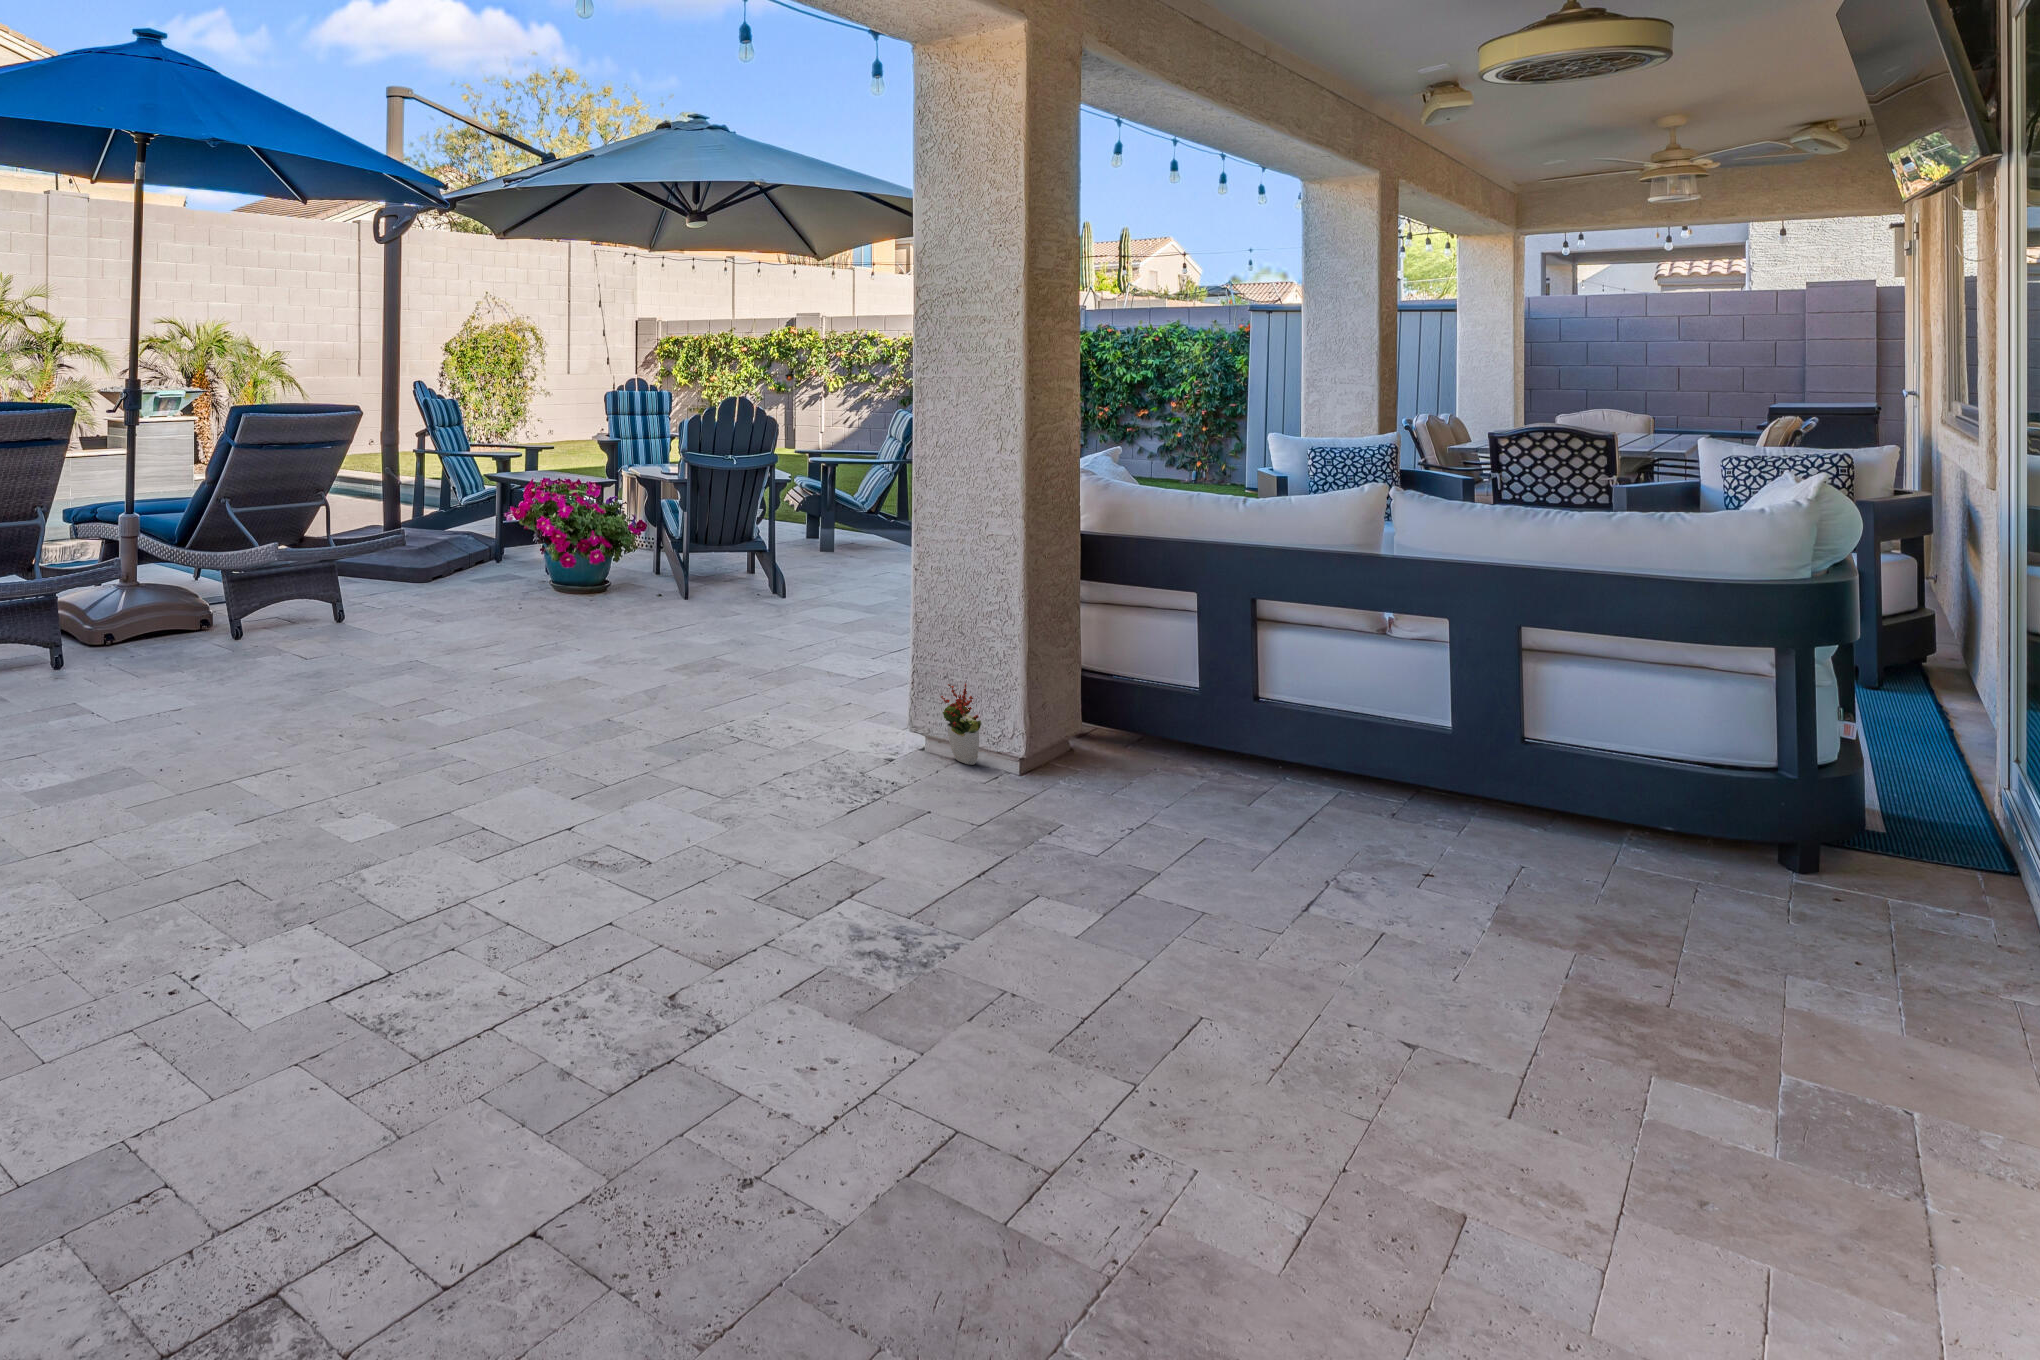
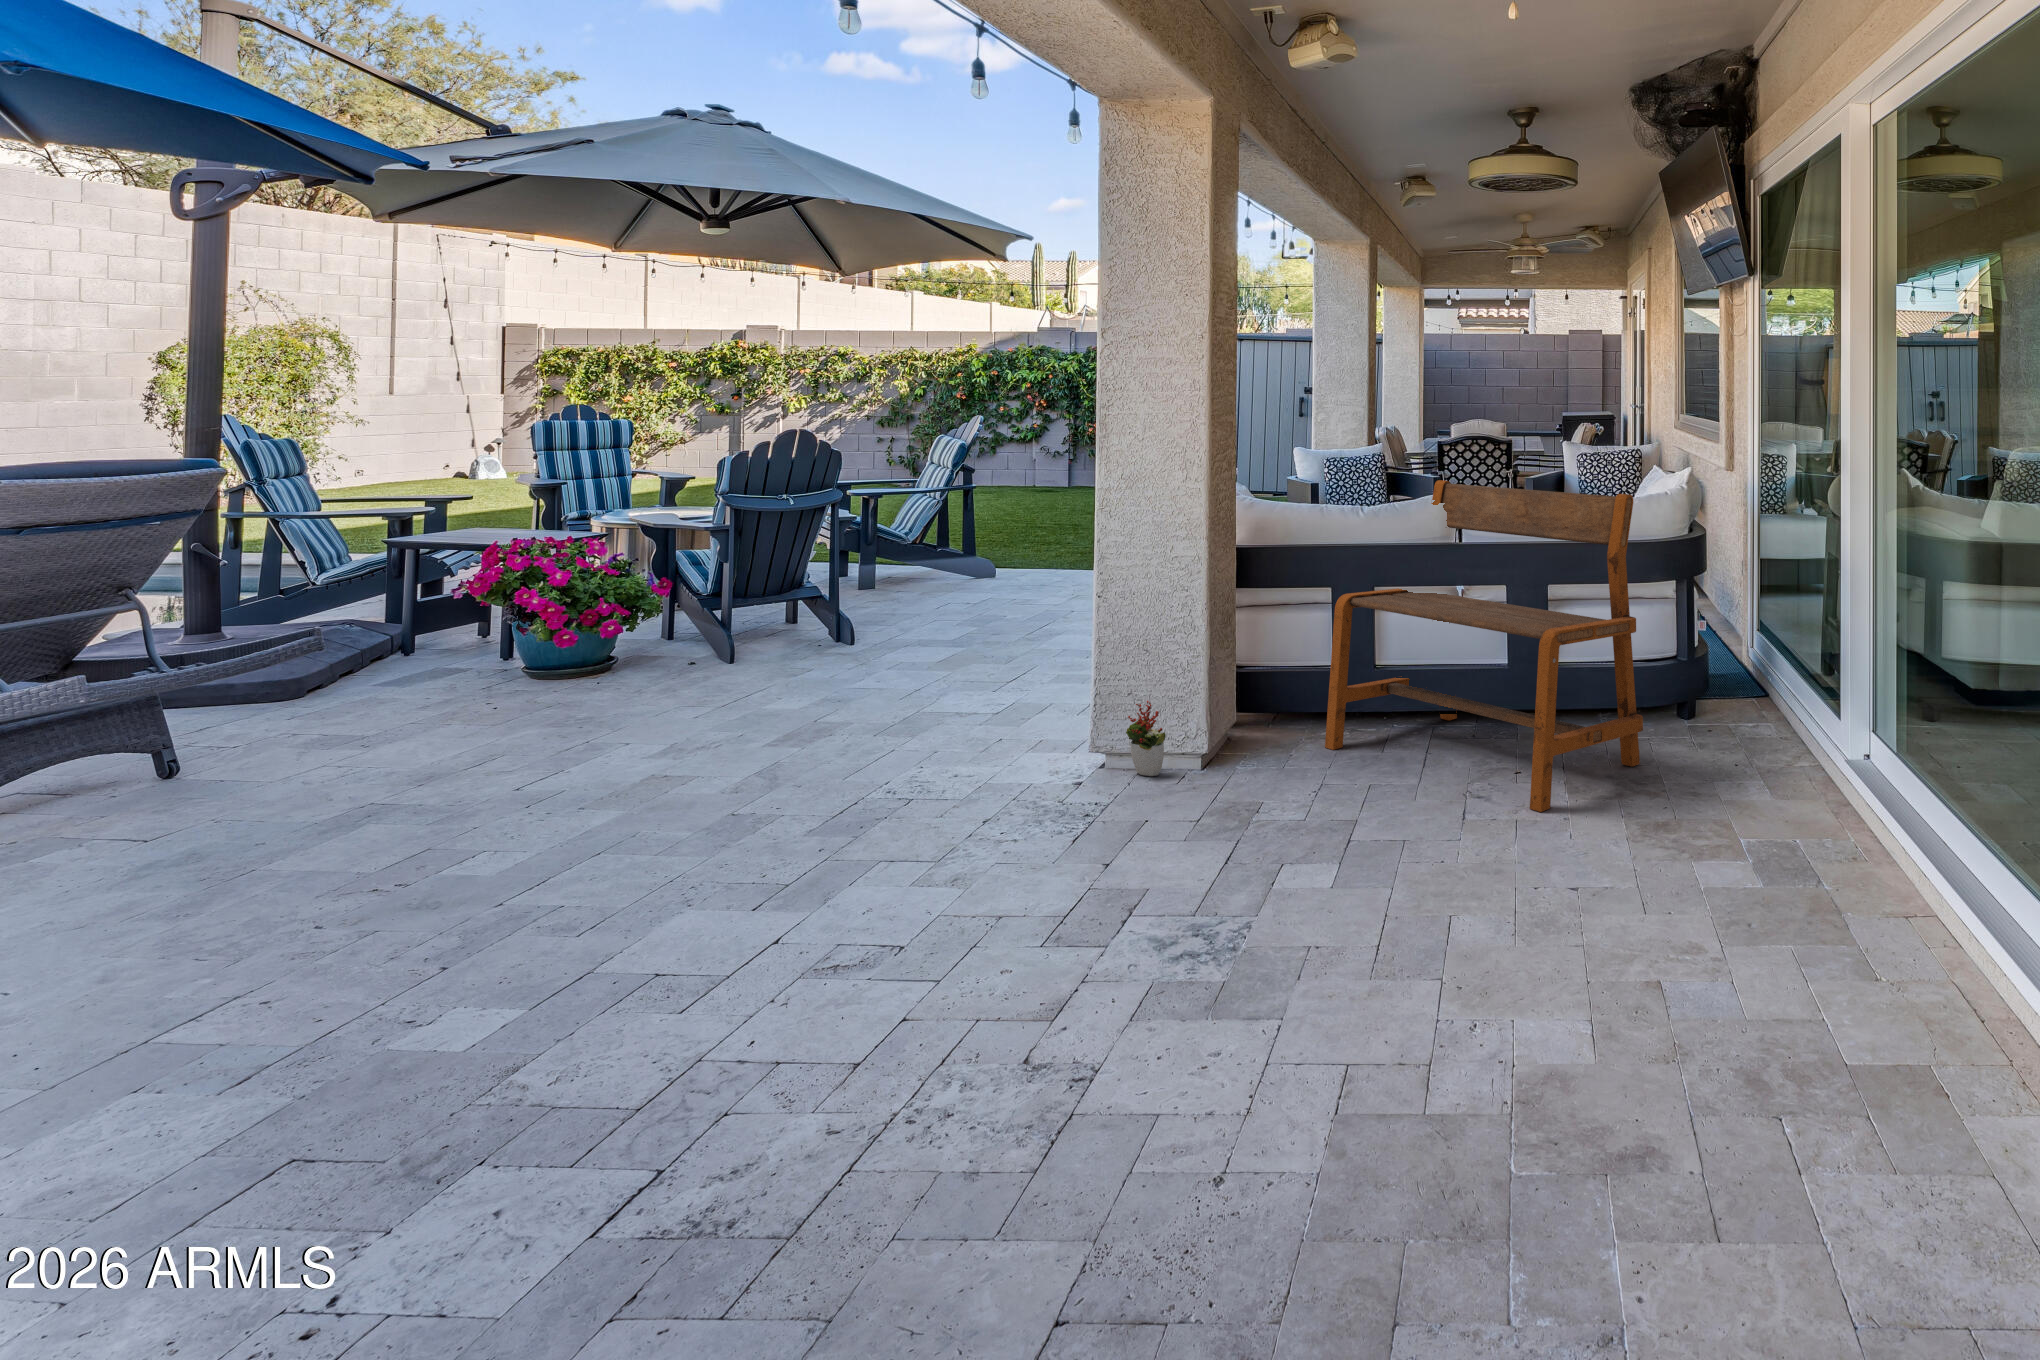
bench: none [1180,469,1655,927] -> present [1325,480,1643,812]

